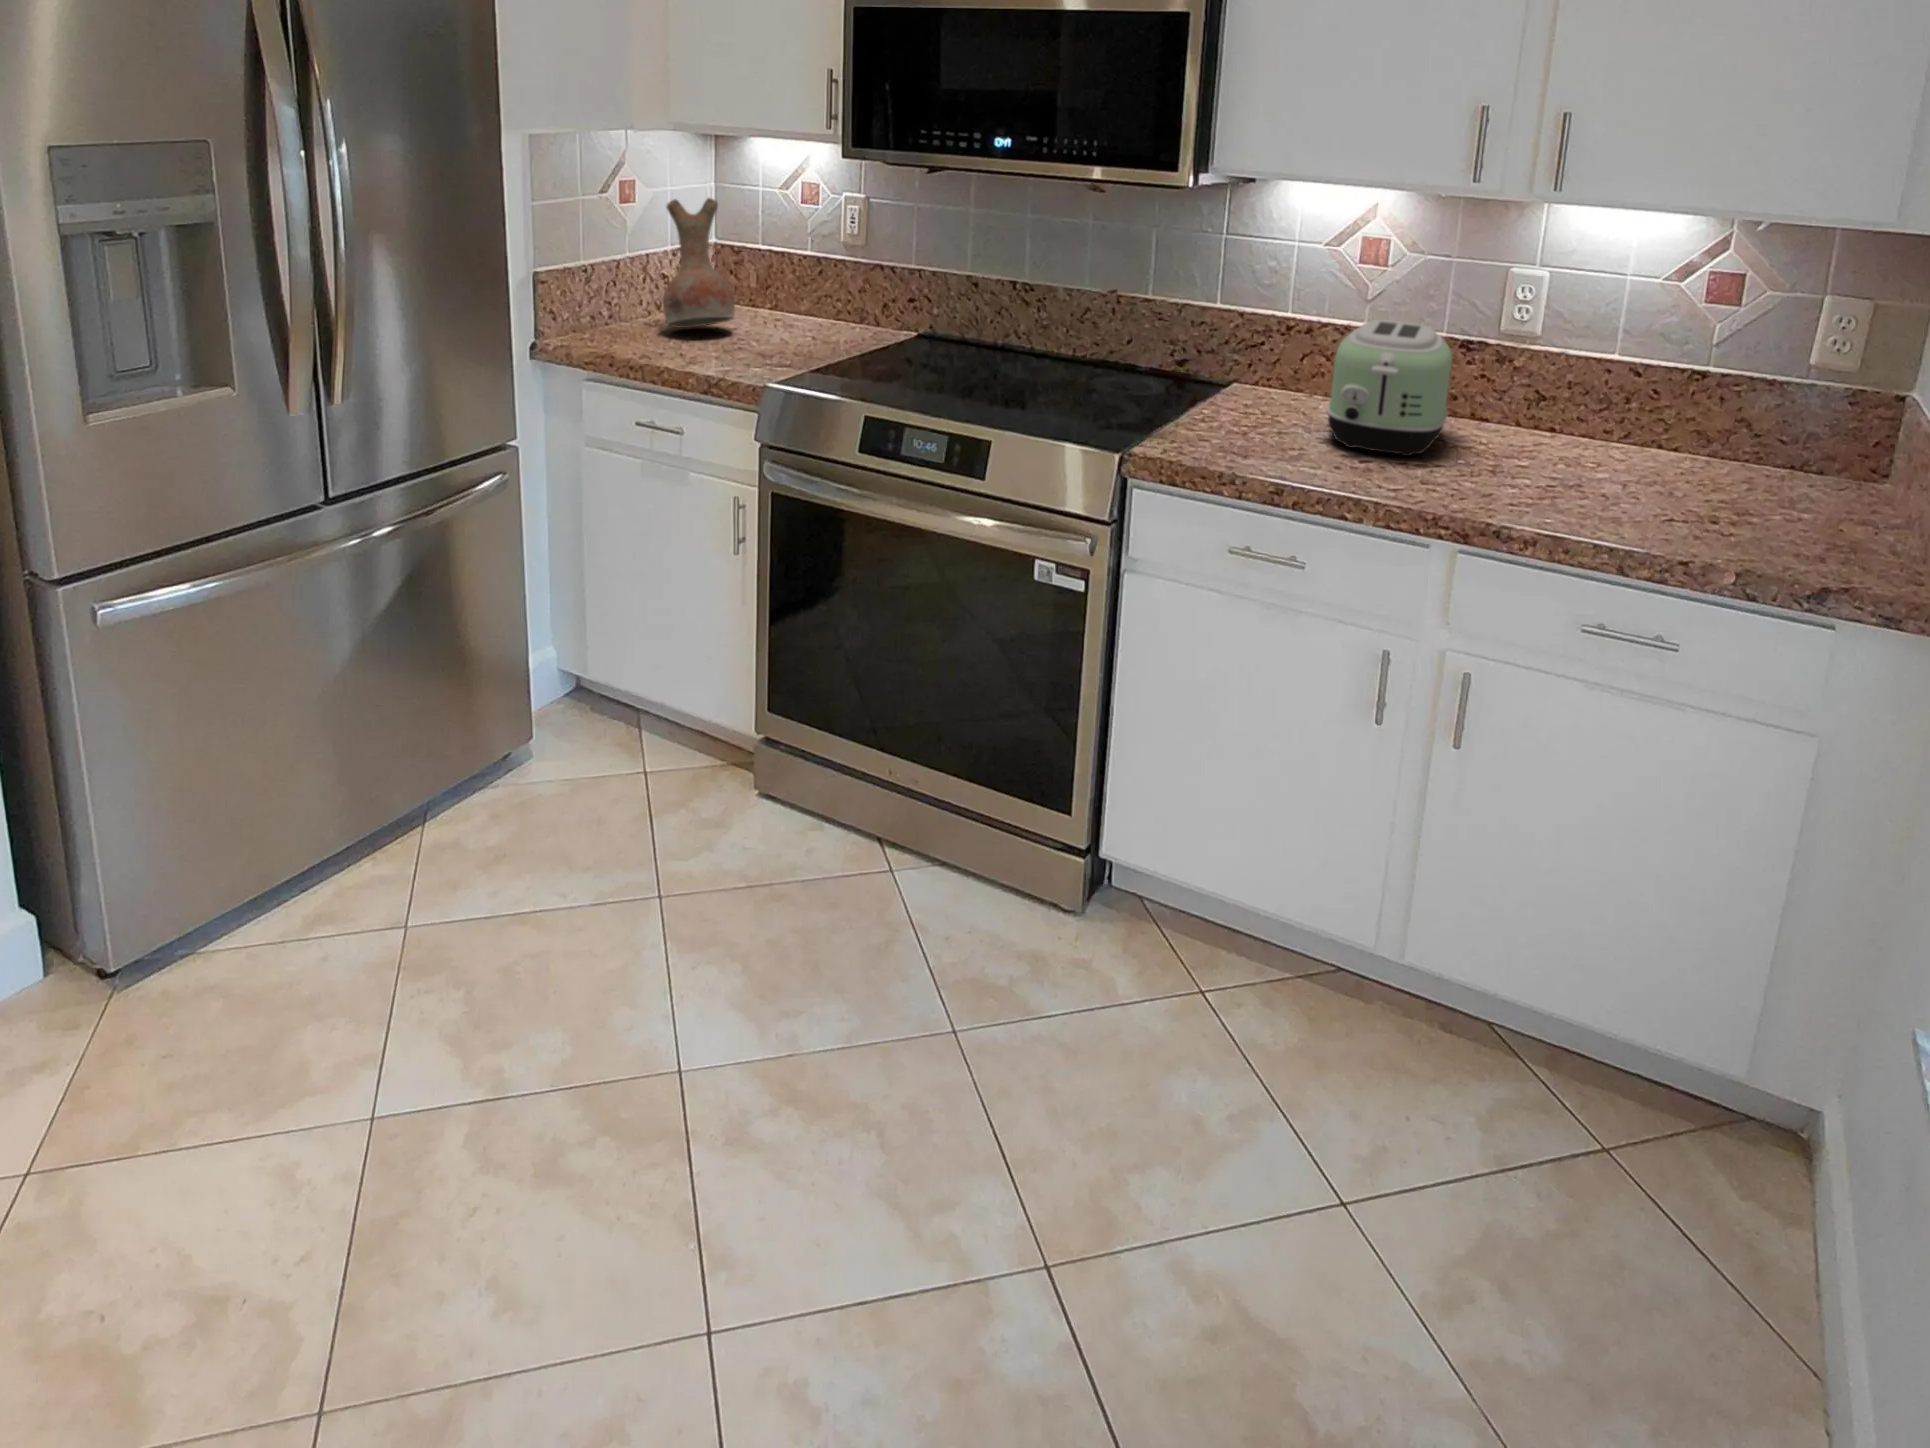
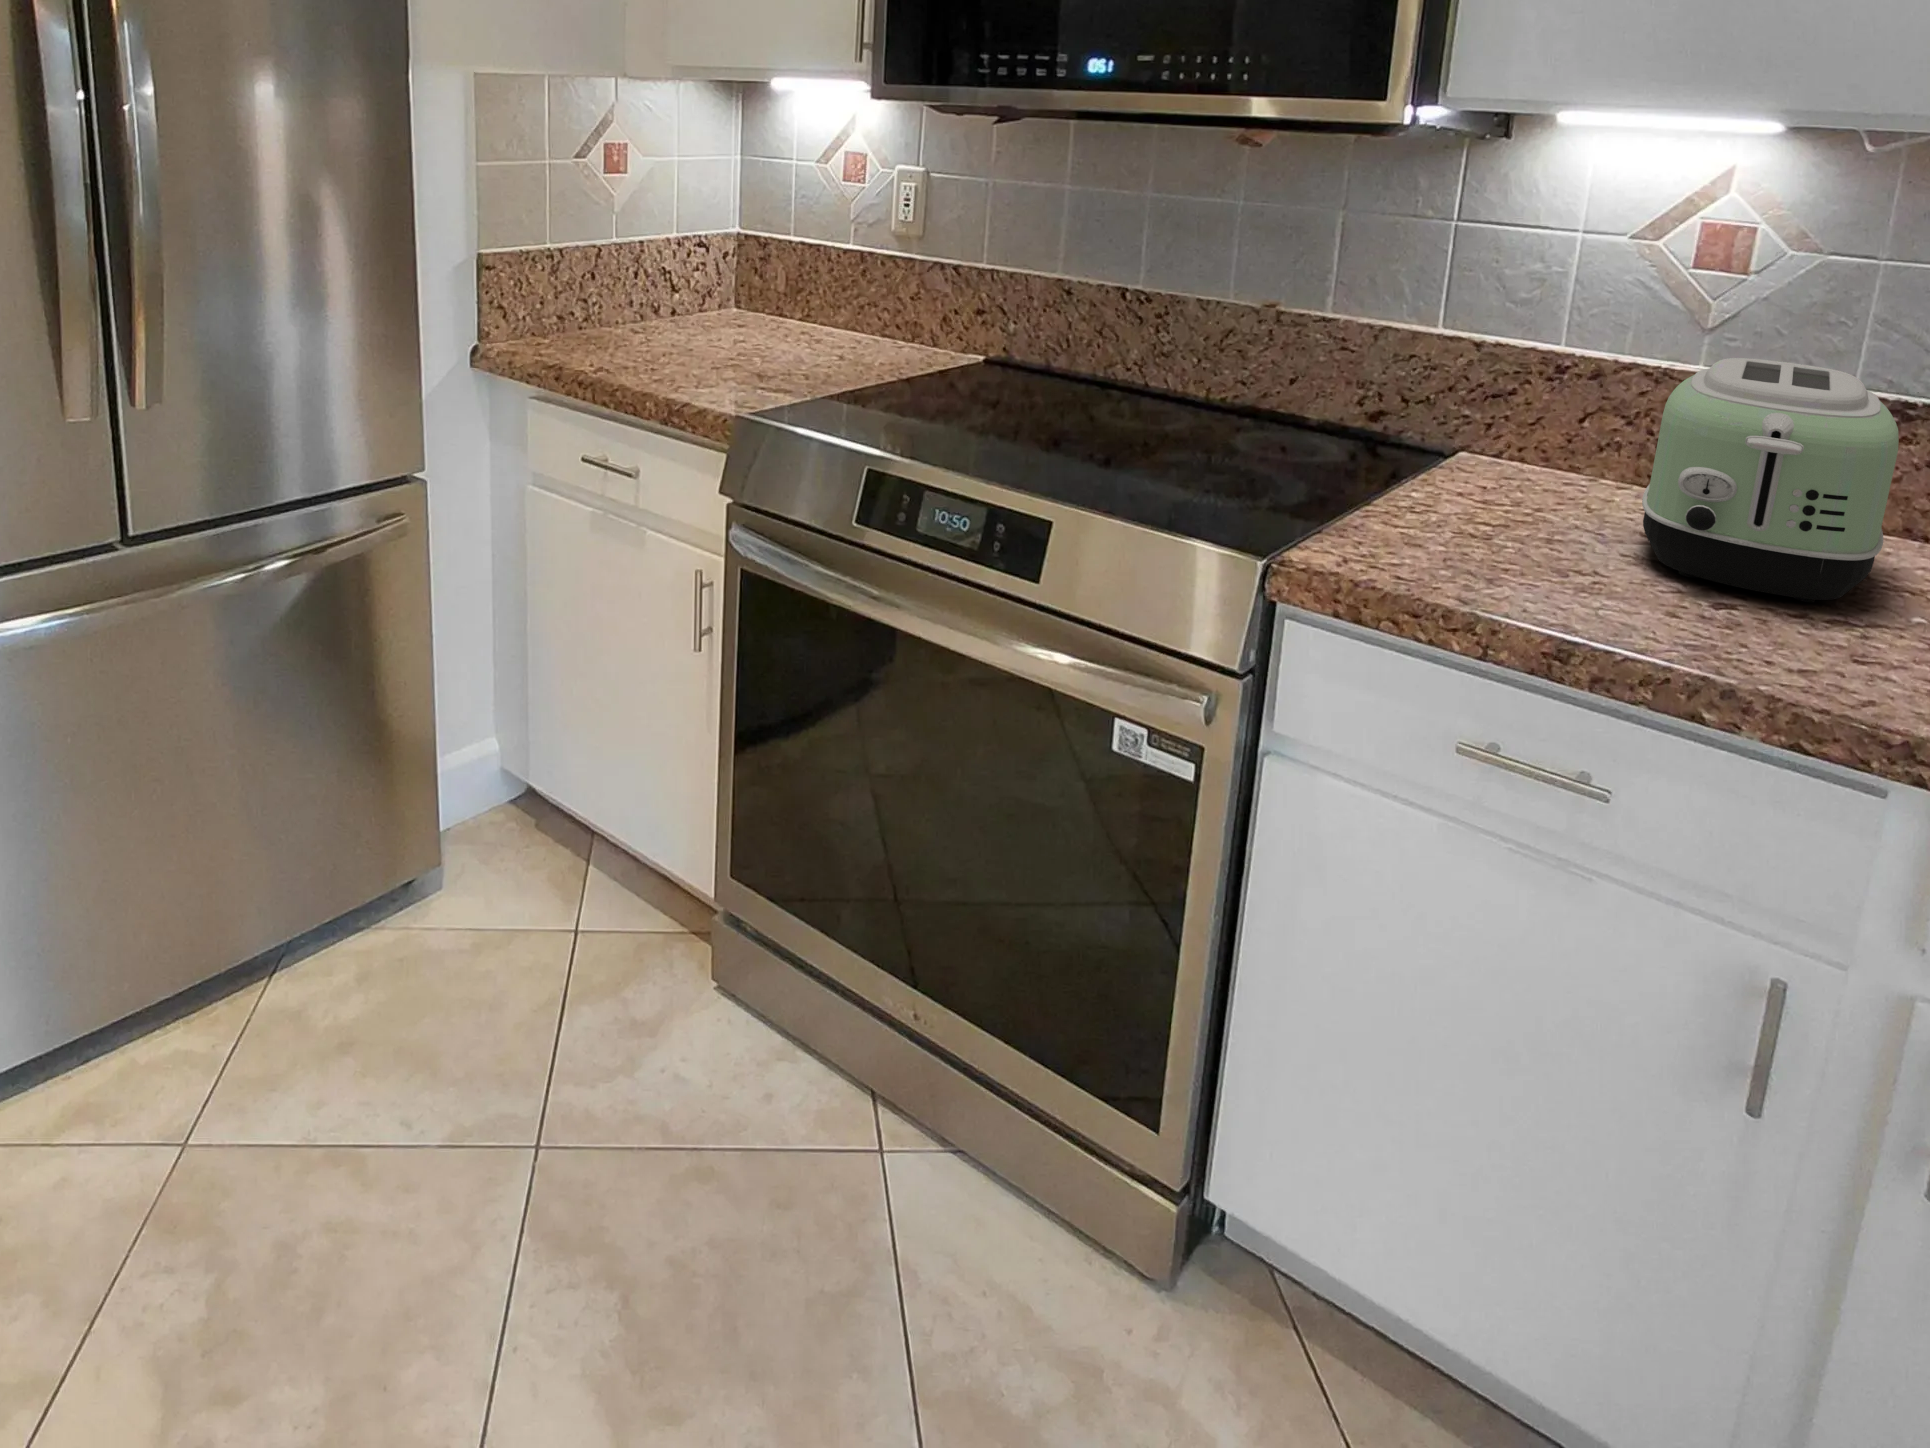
vase: present [663,198,735,328] -> none [642,165,737,336]

